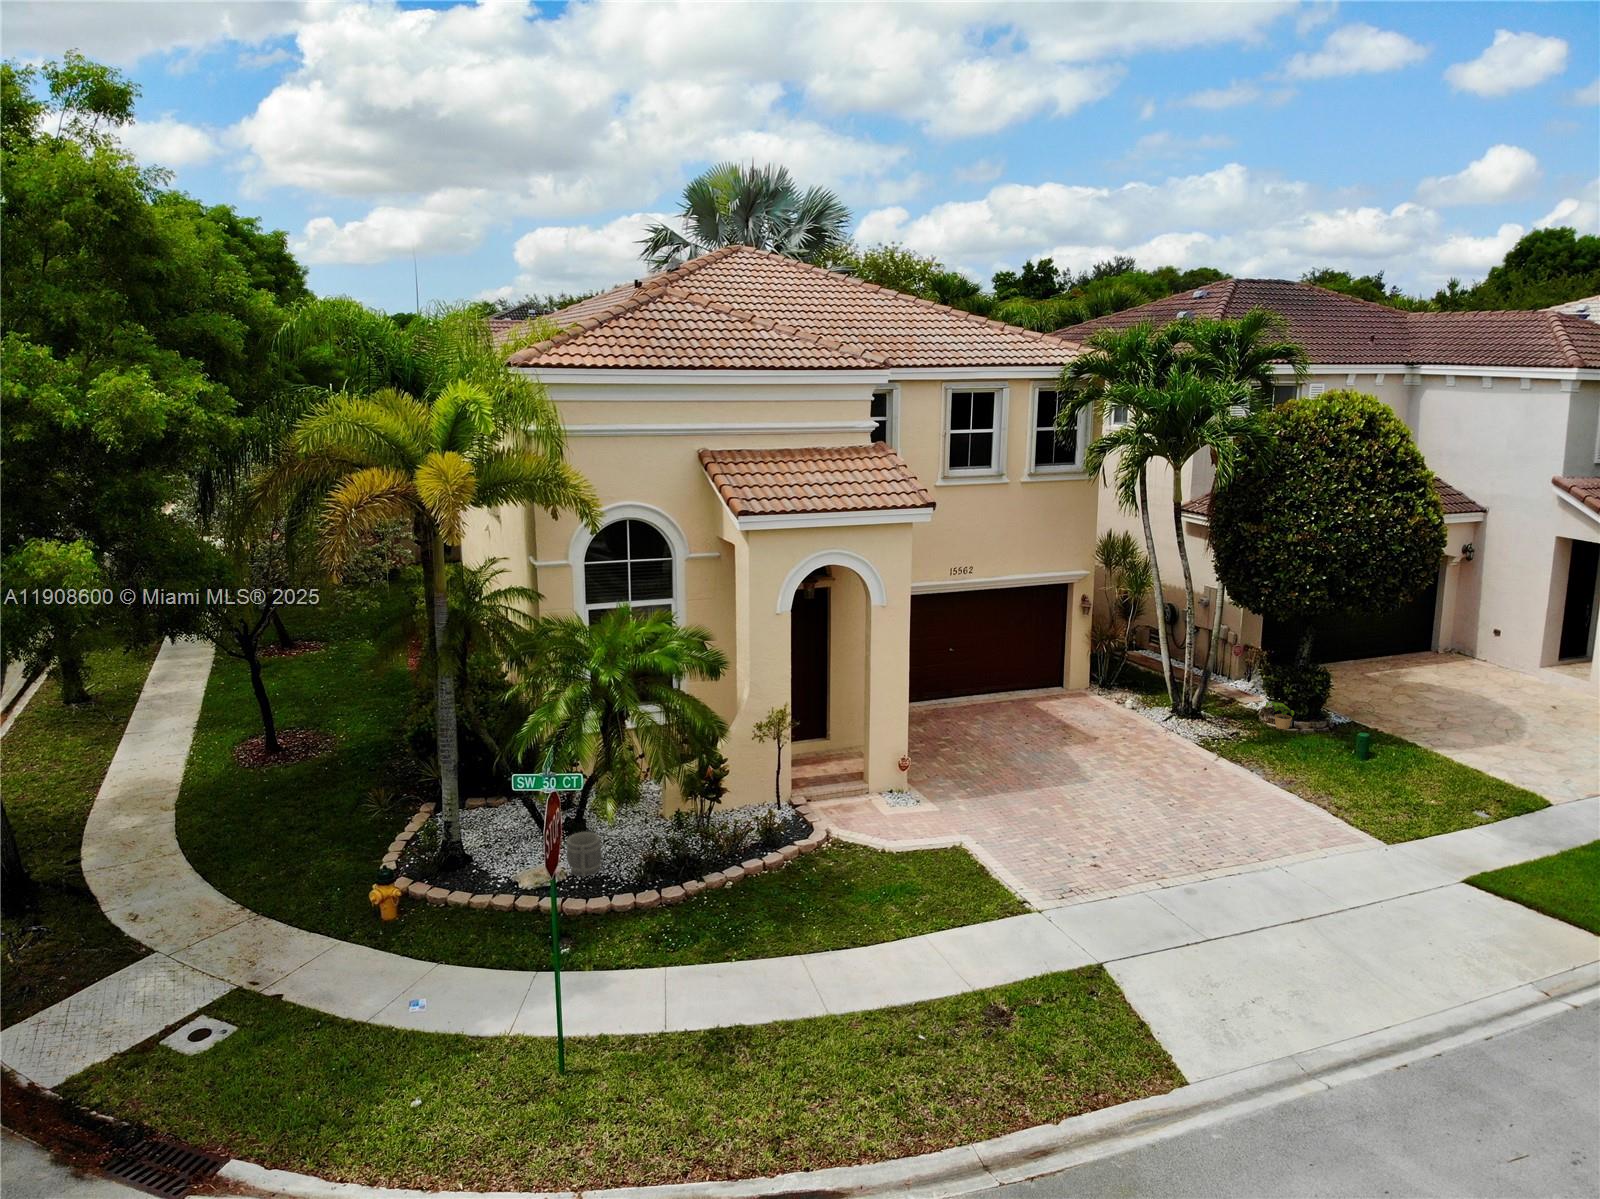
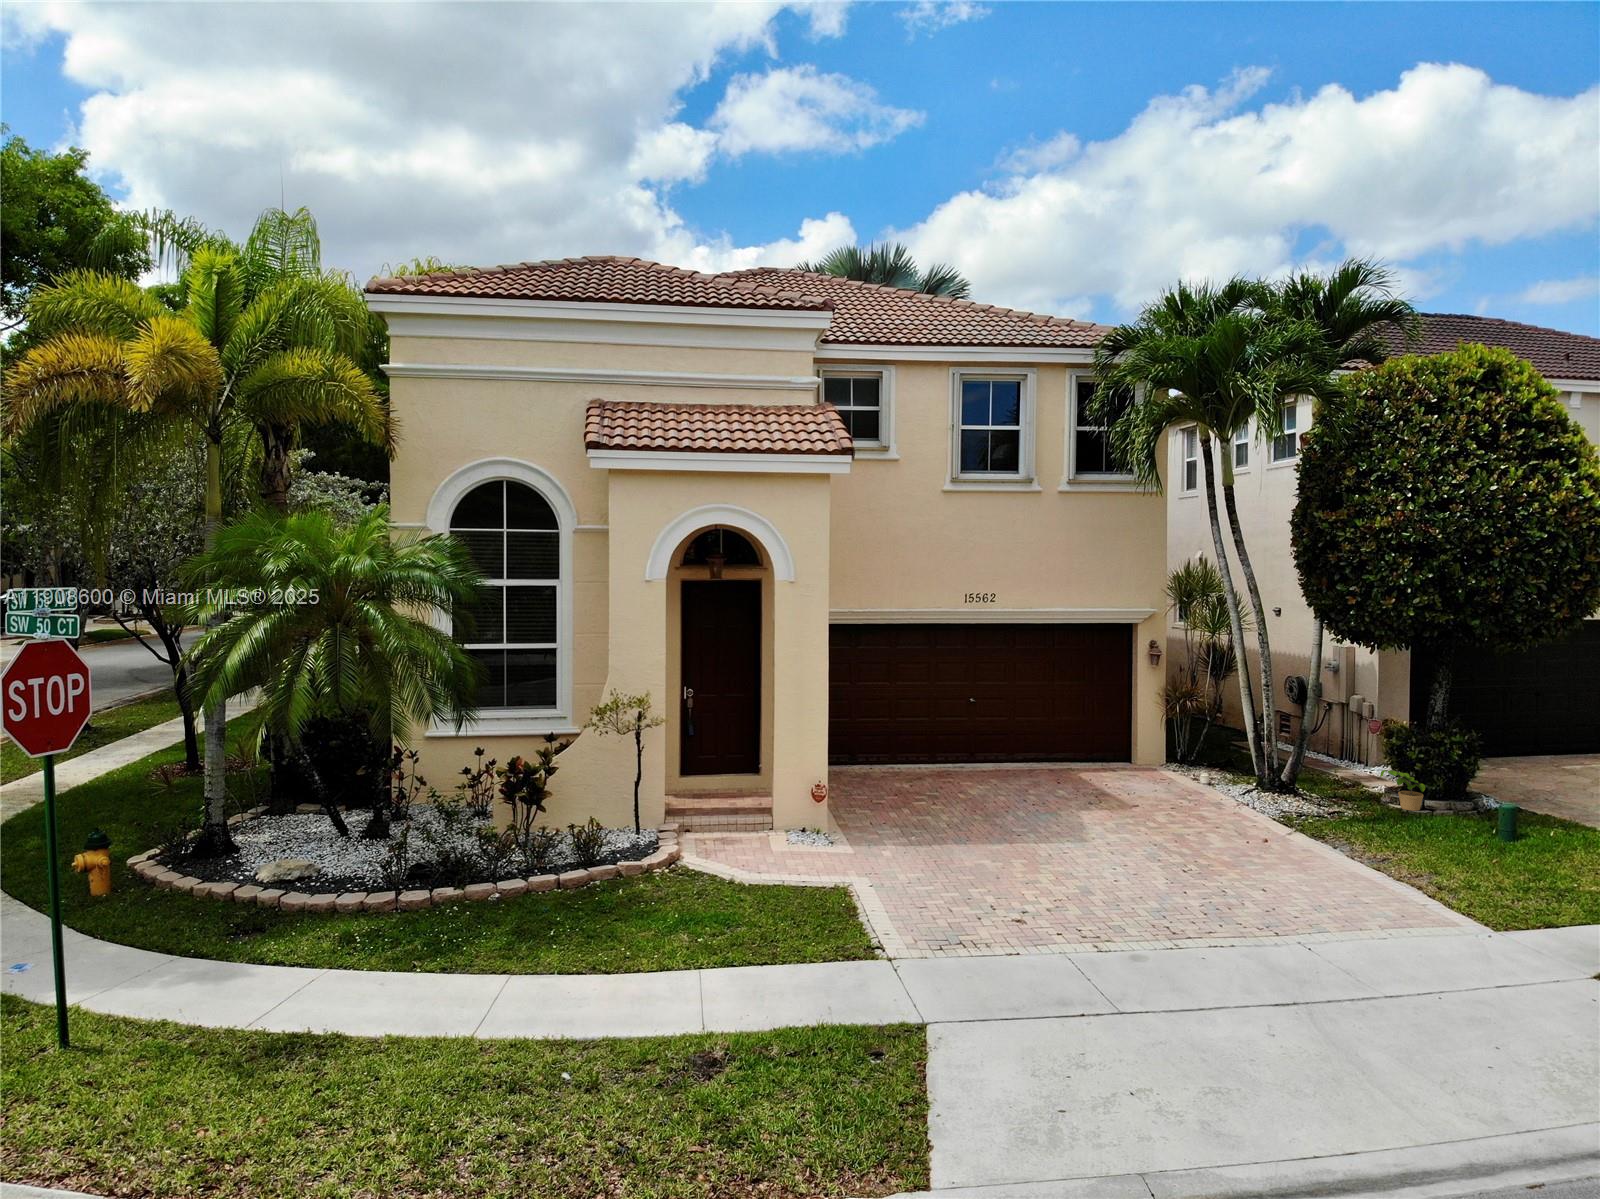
bucket: present [566,832,602,876] -> none [334,822,379,873]

